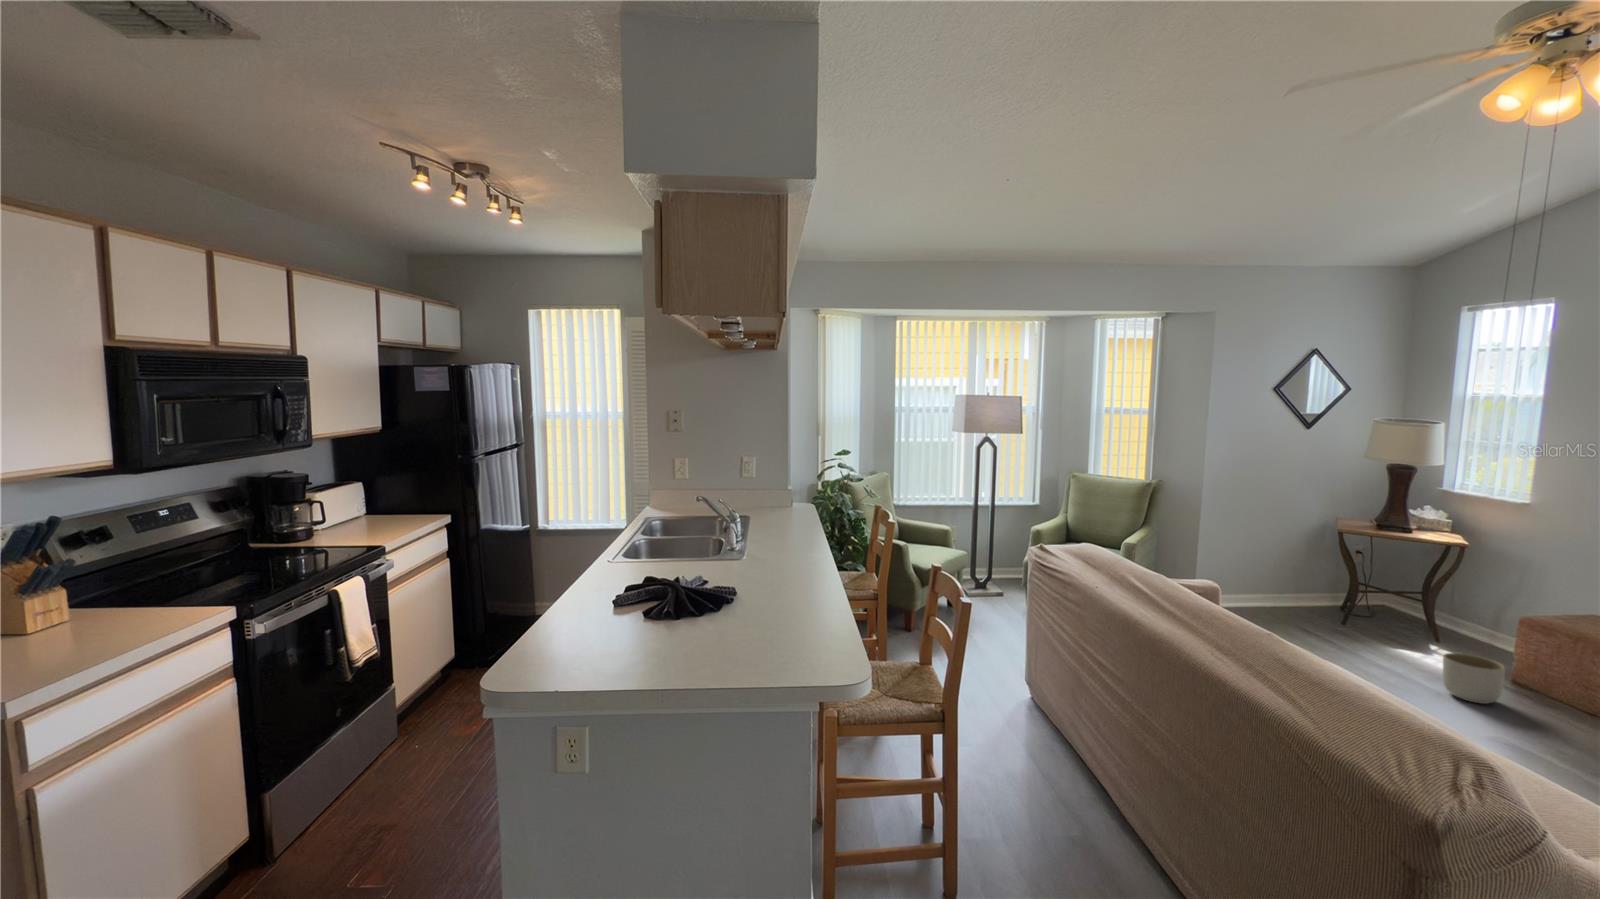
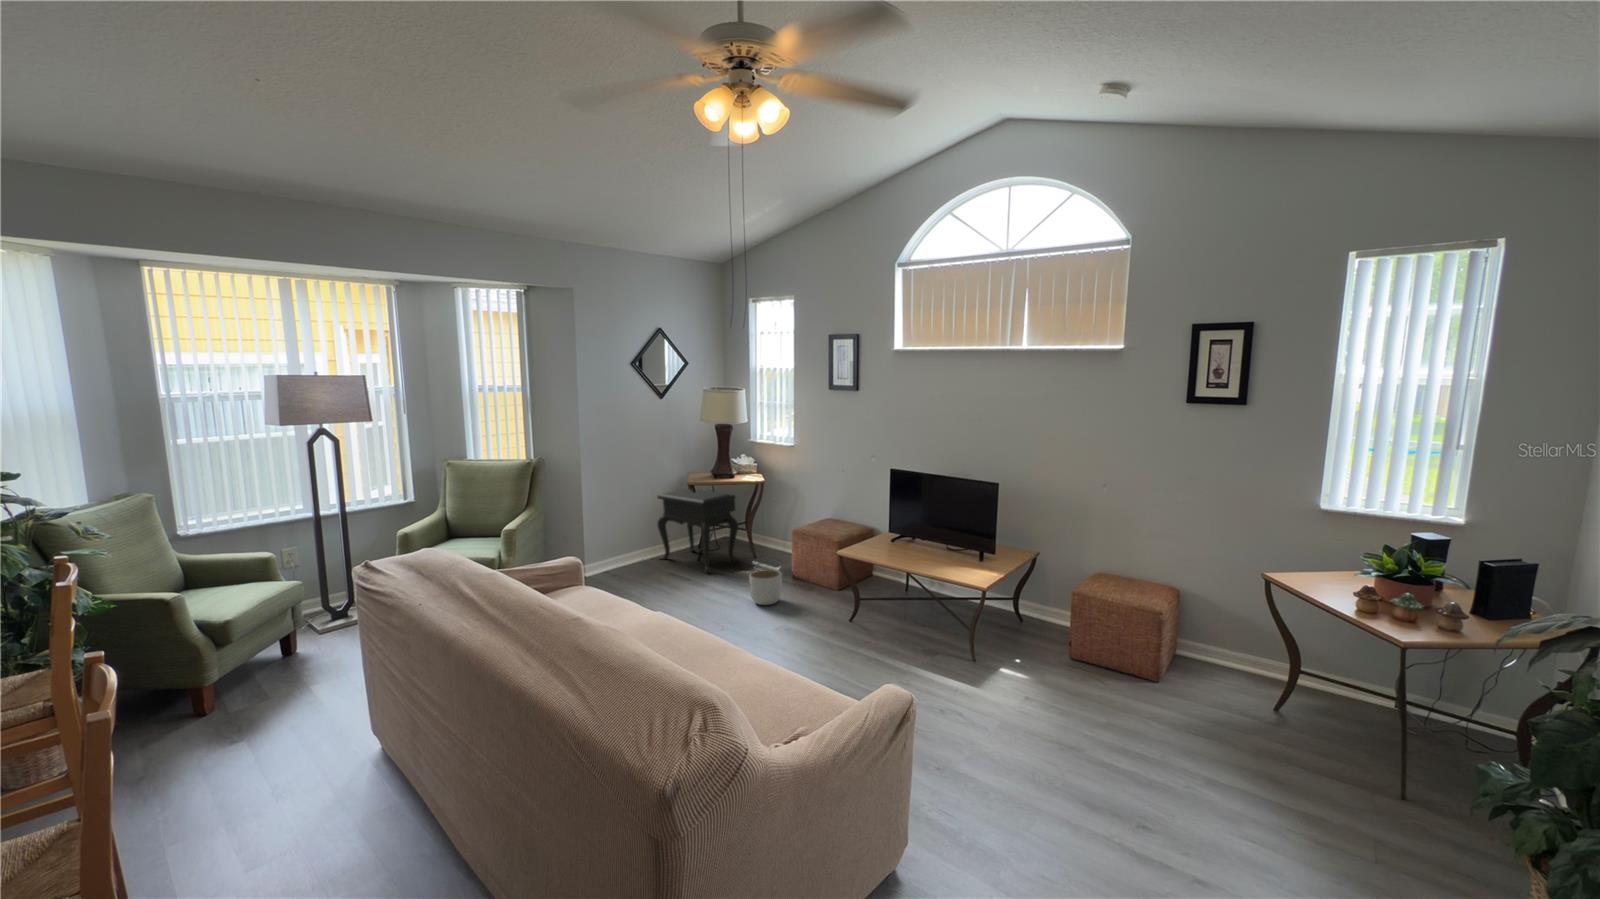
side table: none [1286,535,1416,637] -> present [657,489,740,572]

